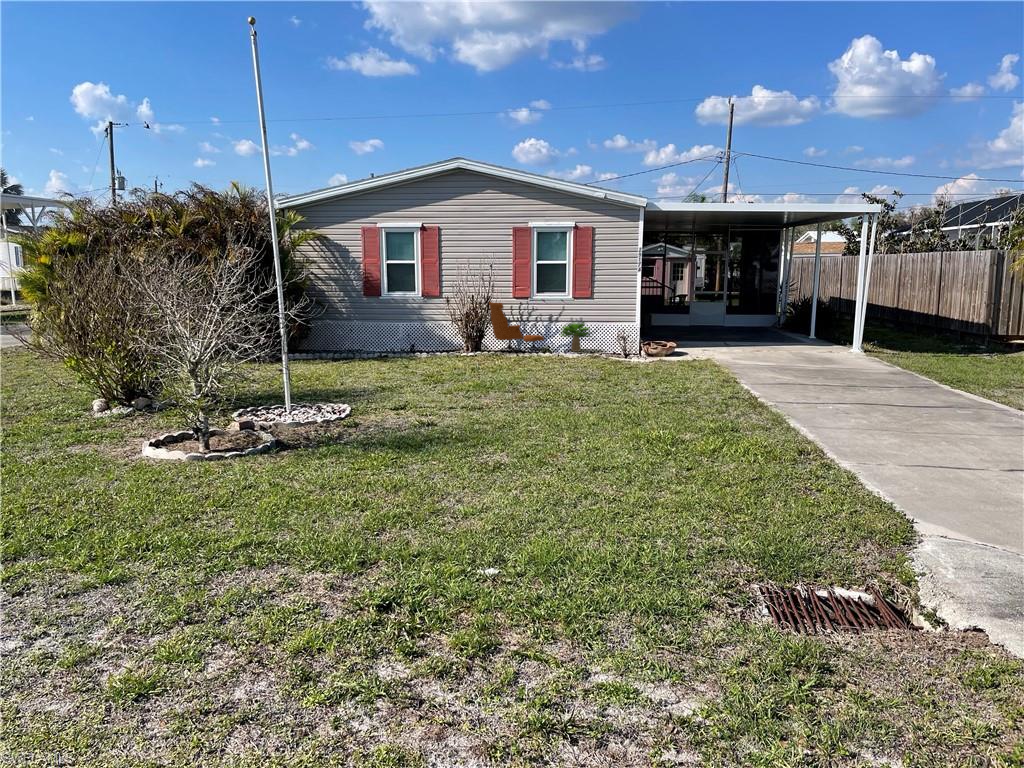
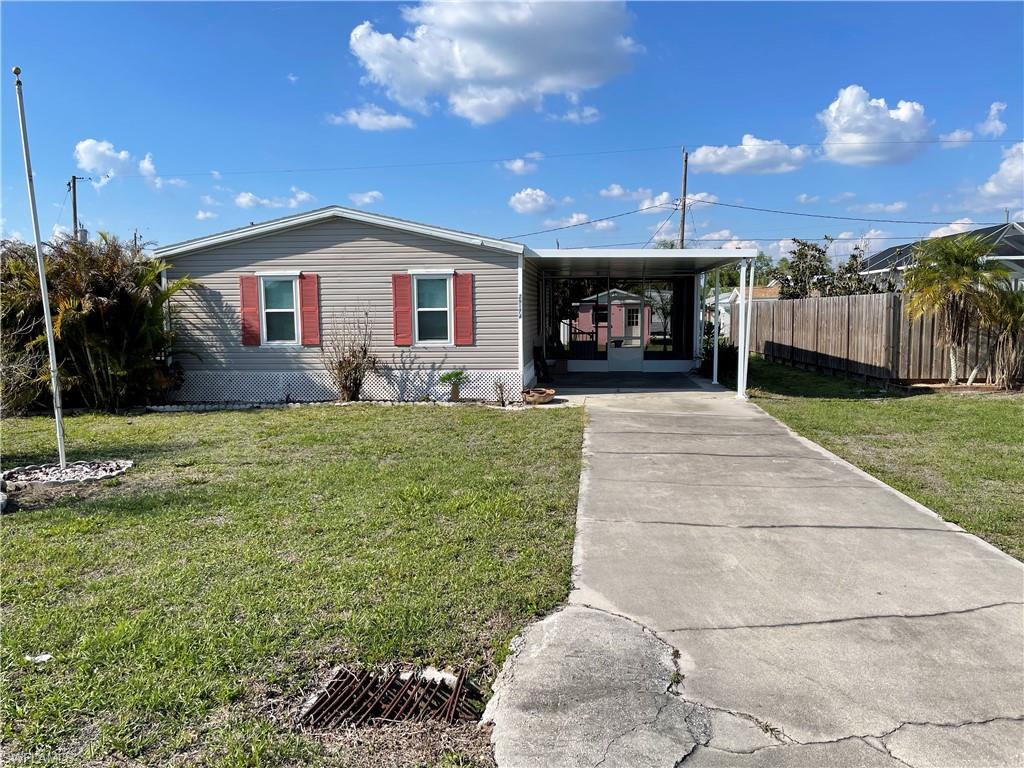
lounge chair: present [489,302,544,351] -> none [362,350,424,403]

